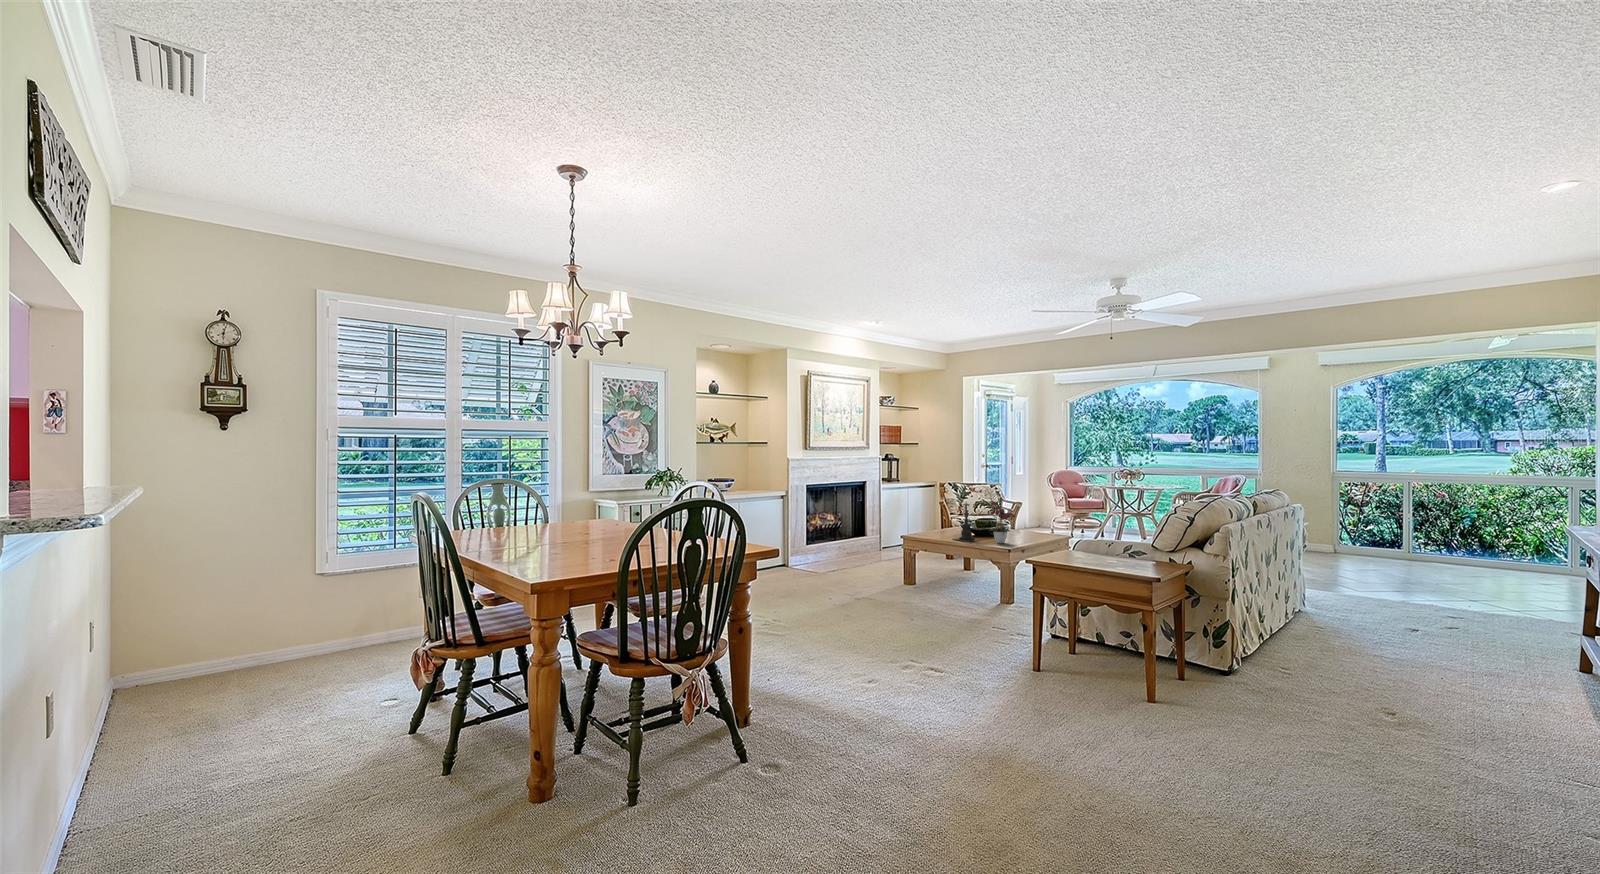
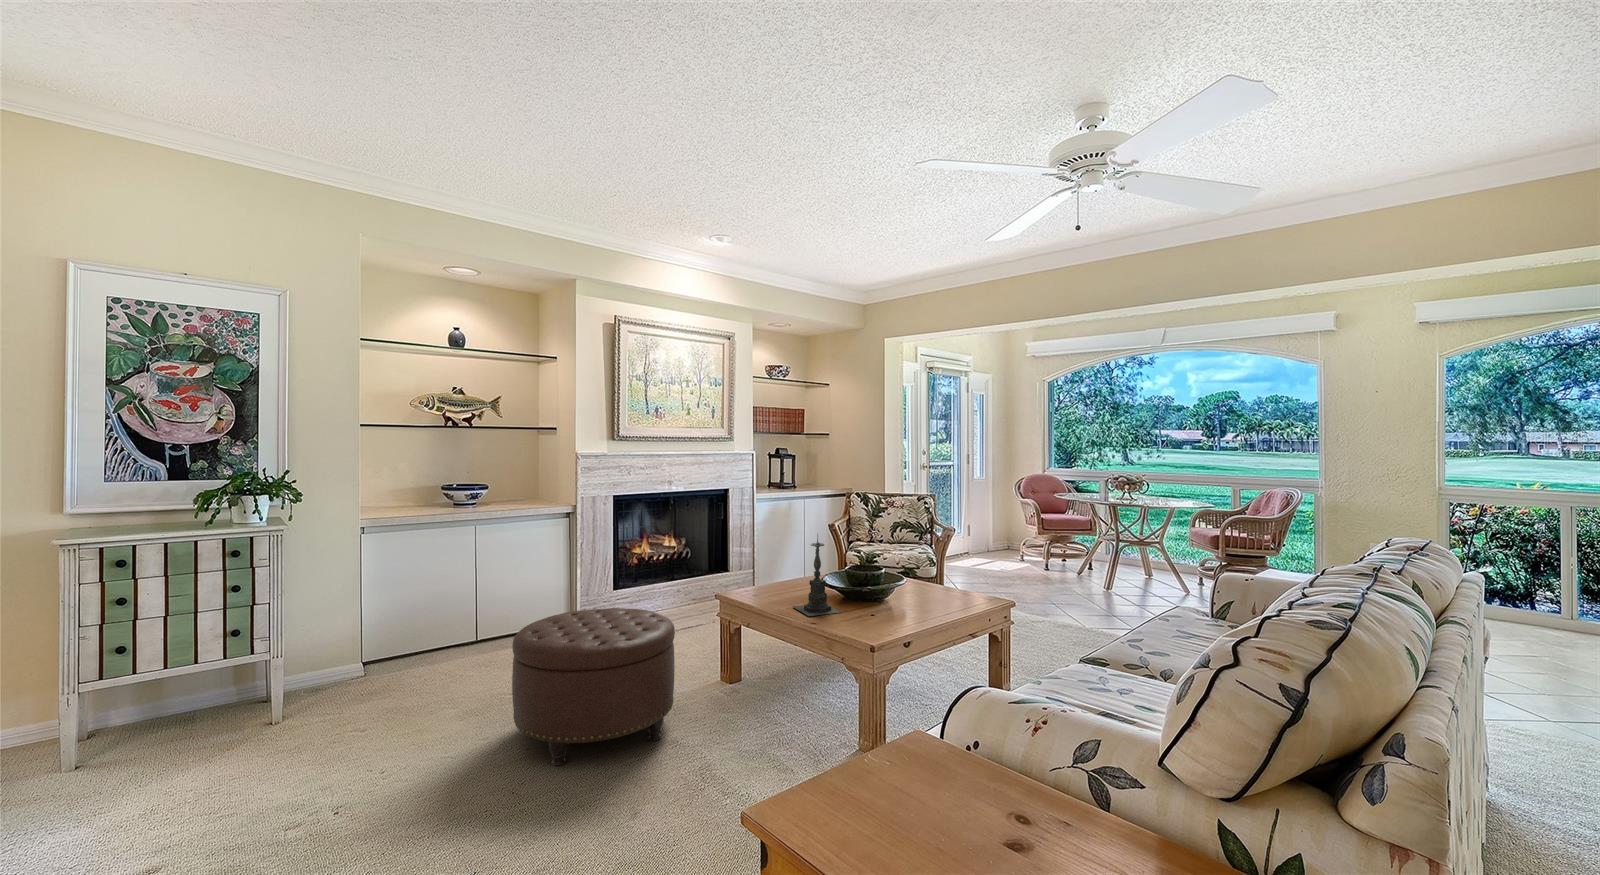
flower arrangement: present [987,501,1015,543] -> none [844,539,901,624]
ottoman: none [820,541,901,609] -> present [512,608,675,766]

